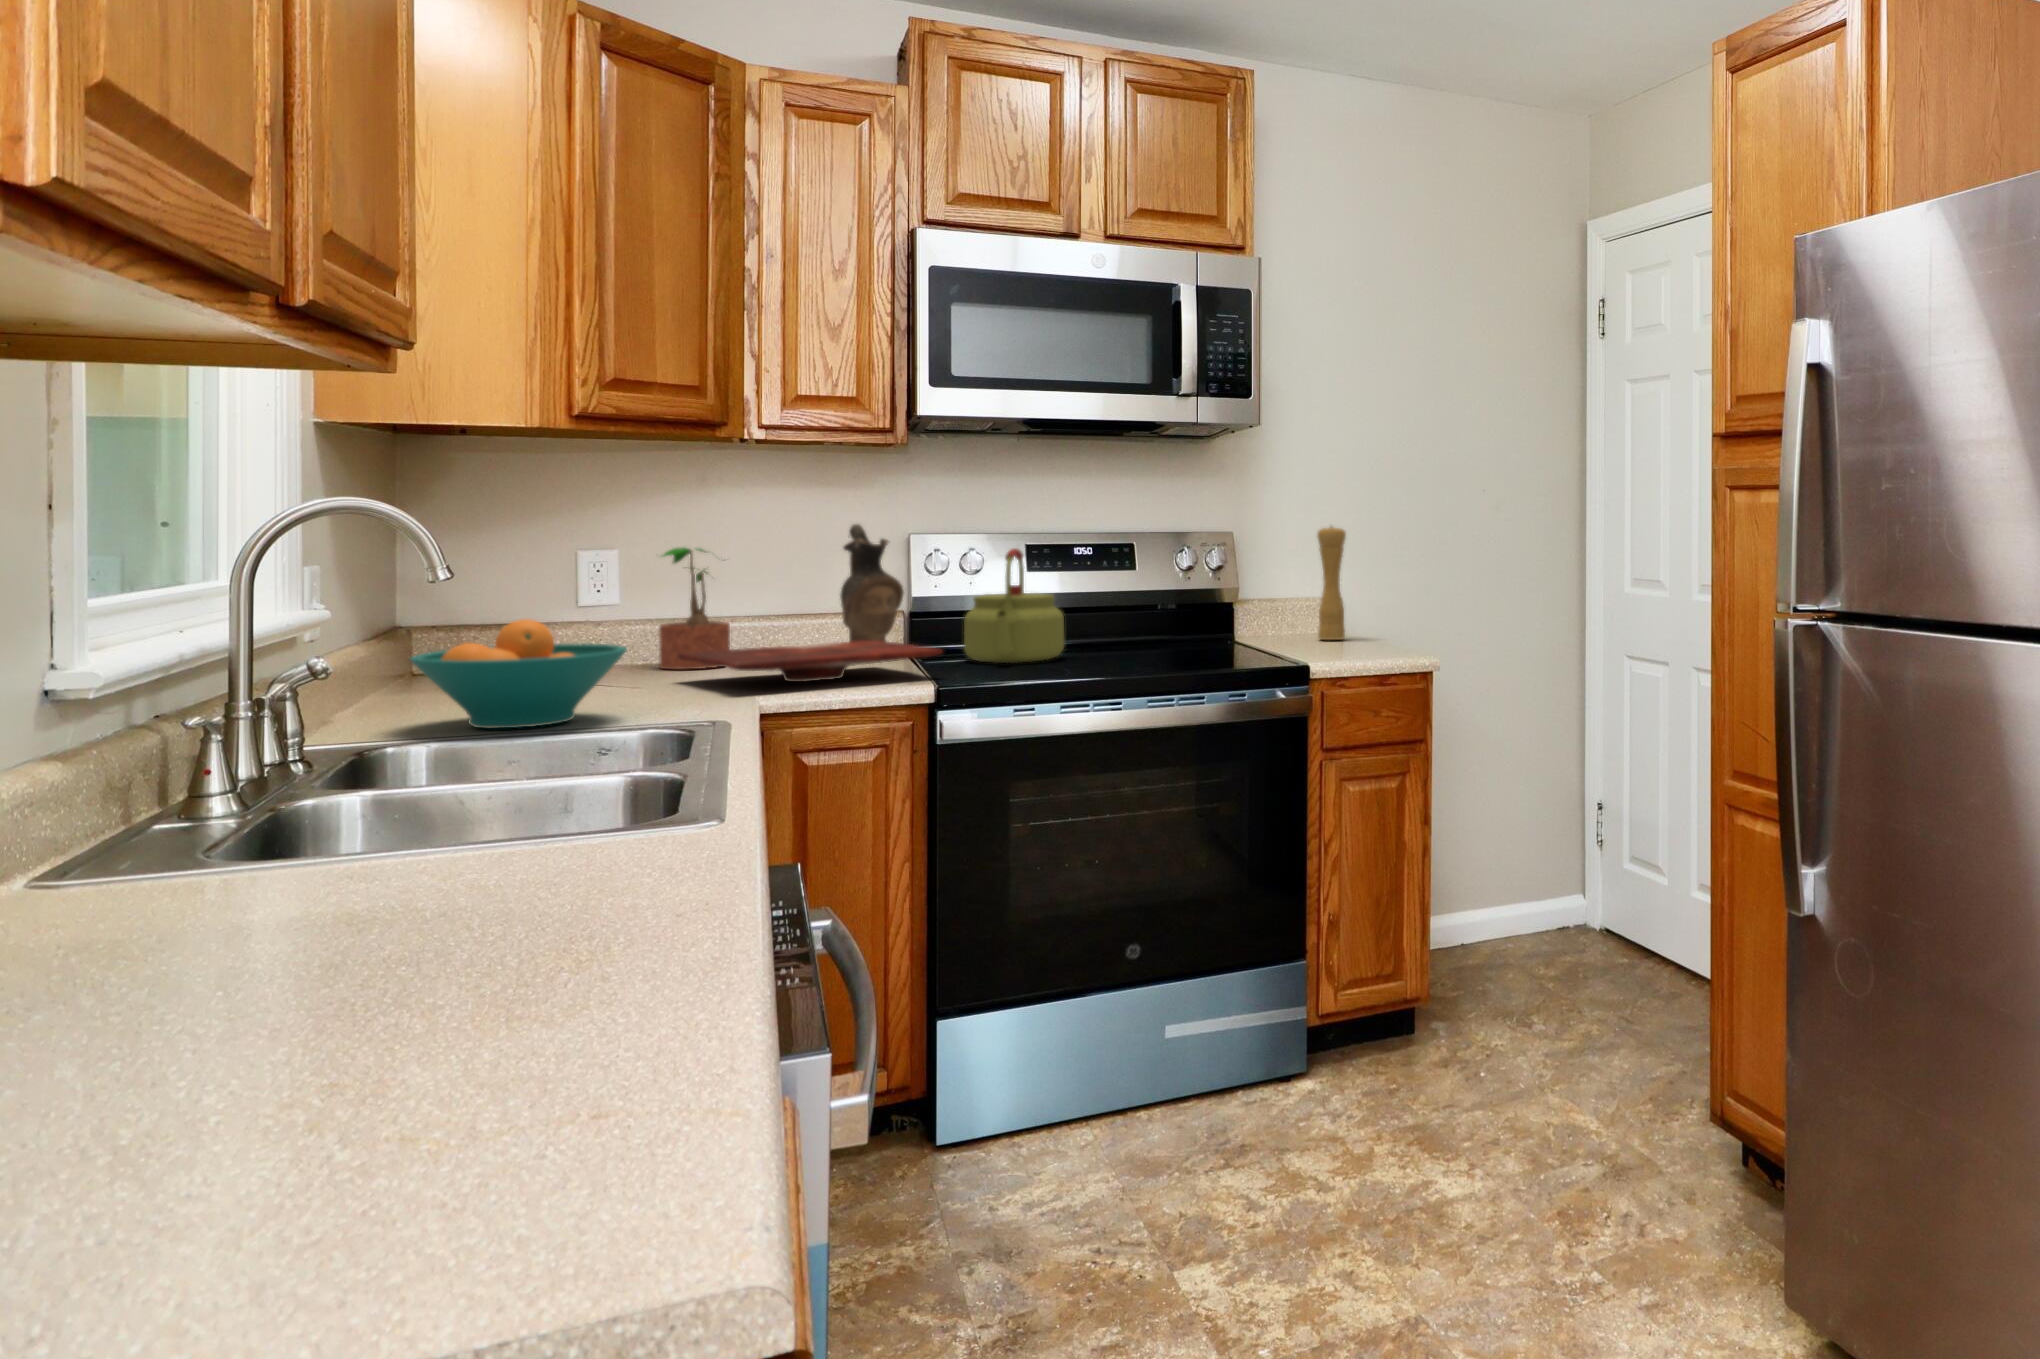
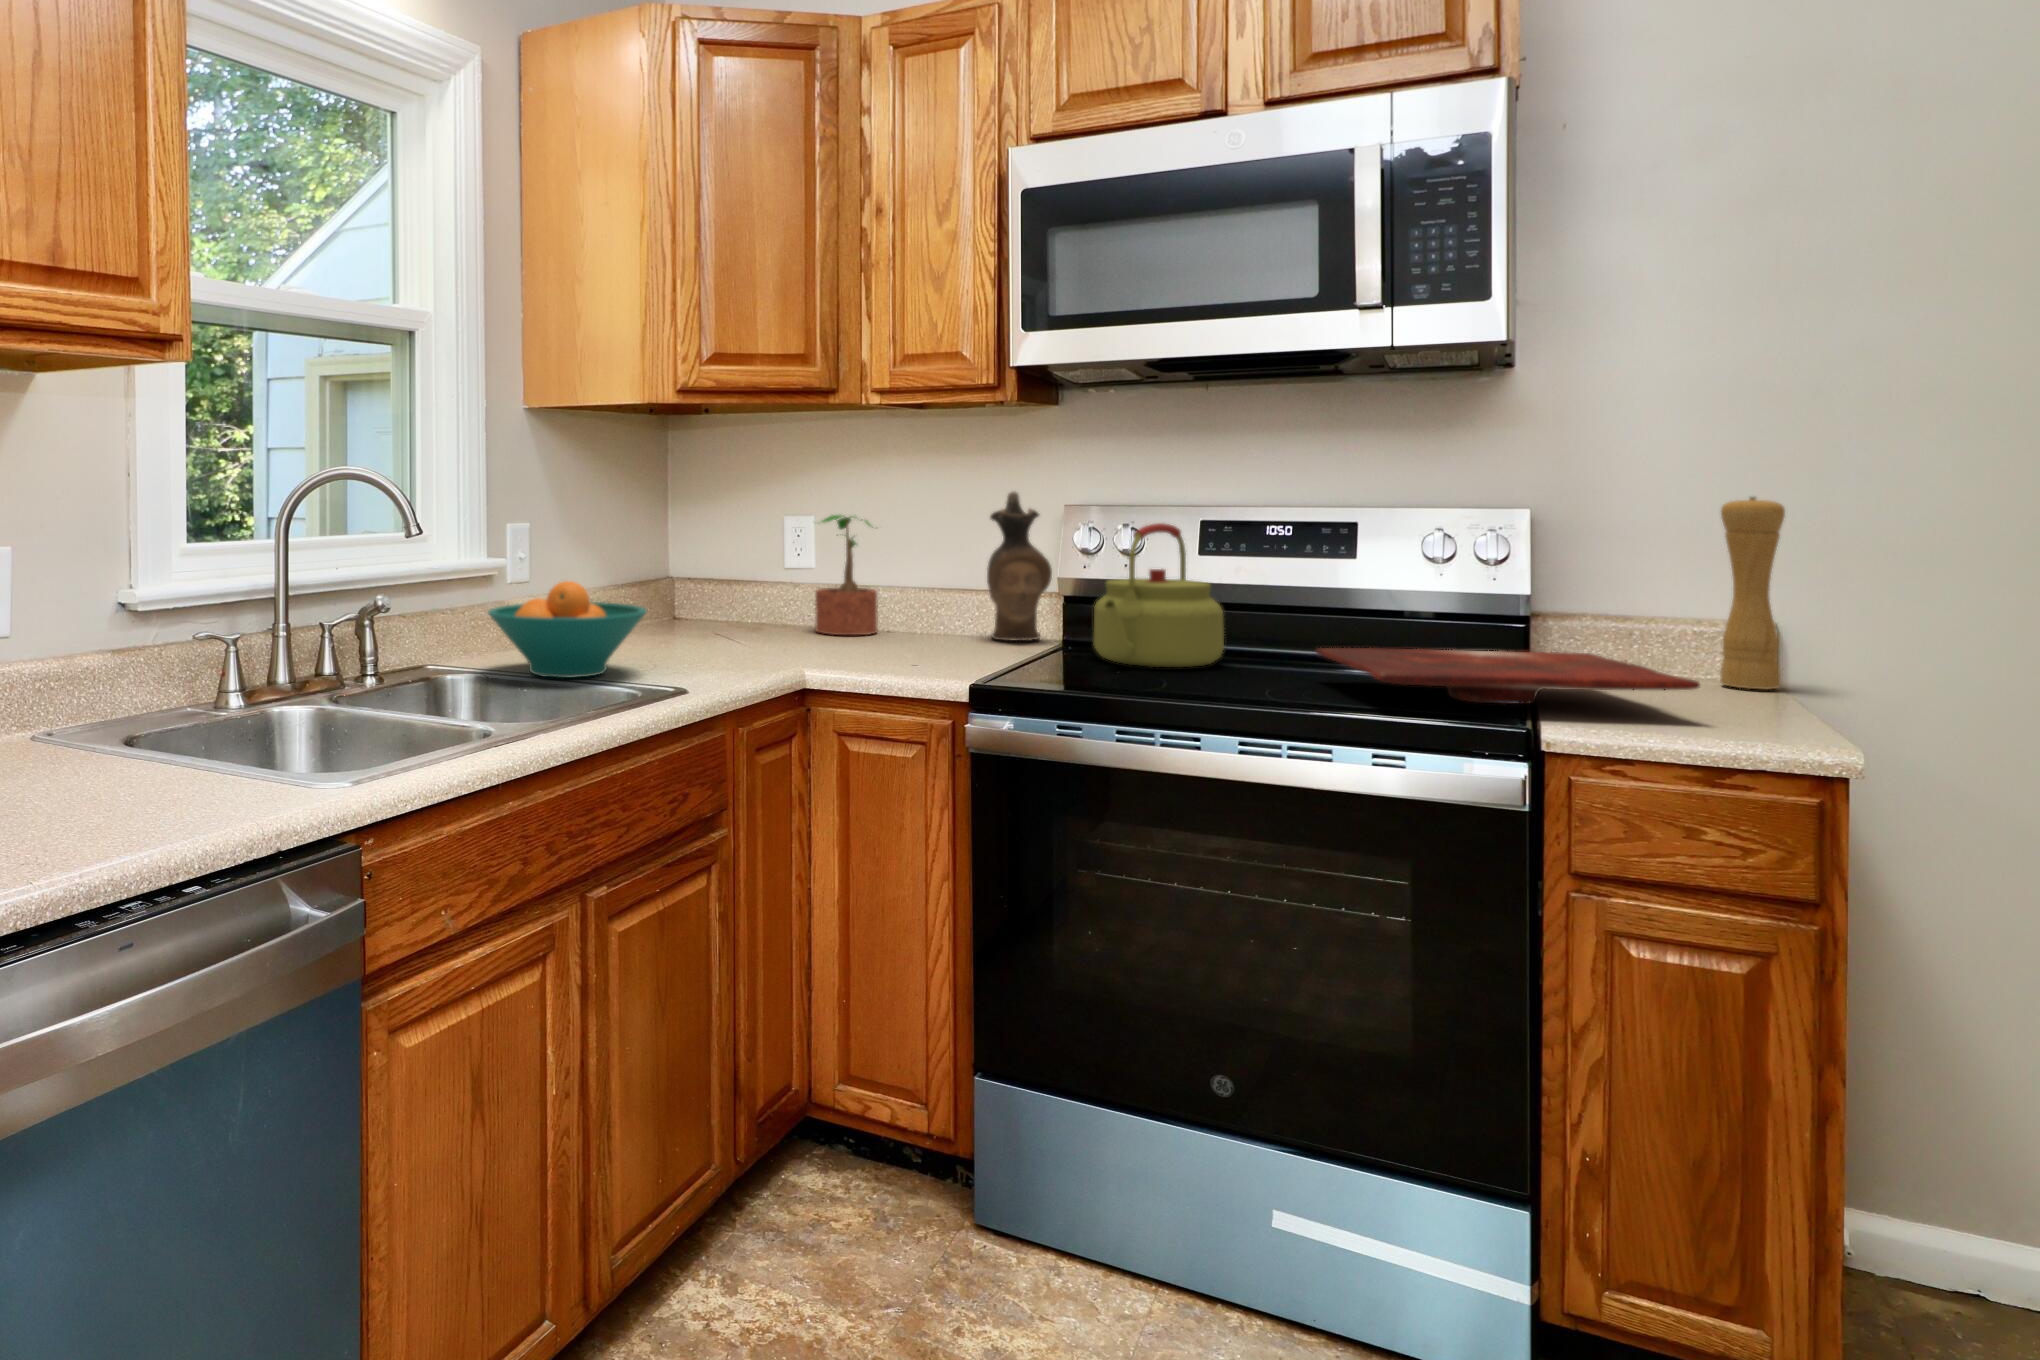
cutting board: present [678,640,943,682] -> present [1316,648,1700,704]

